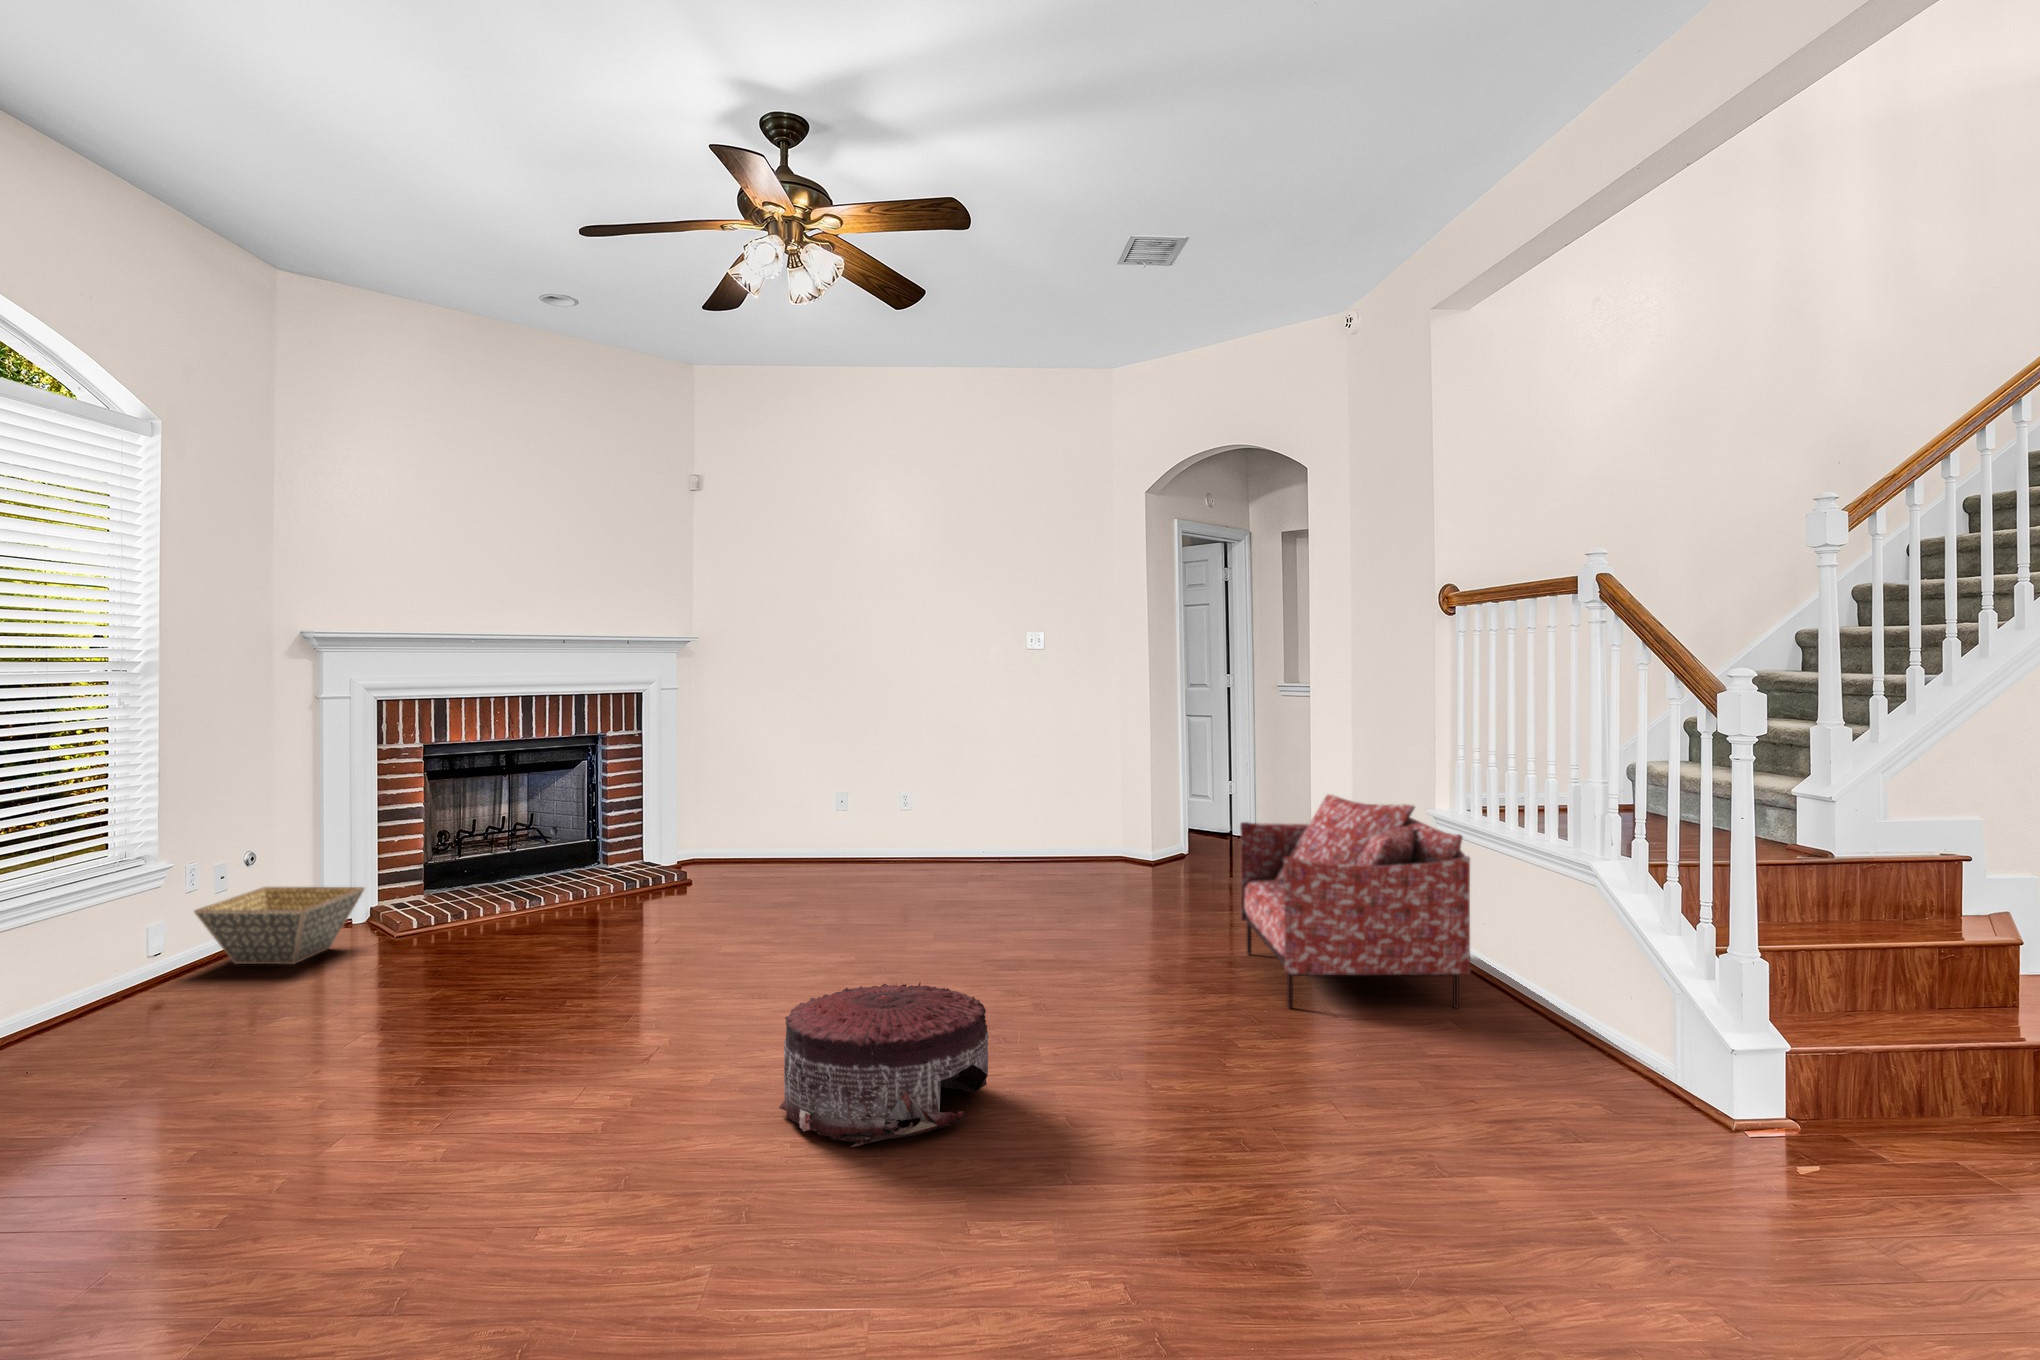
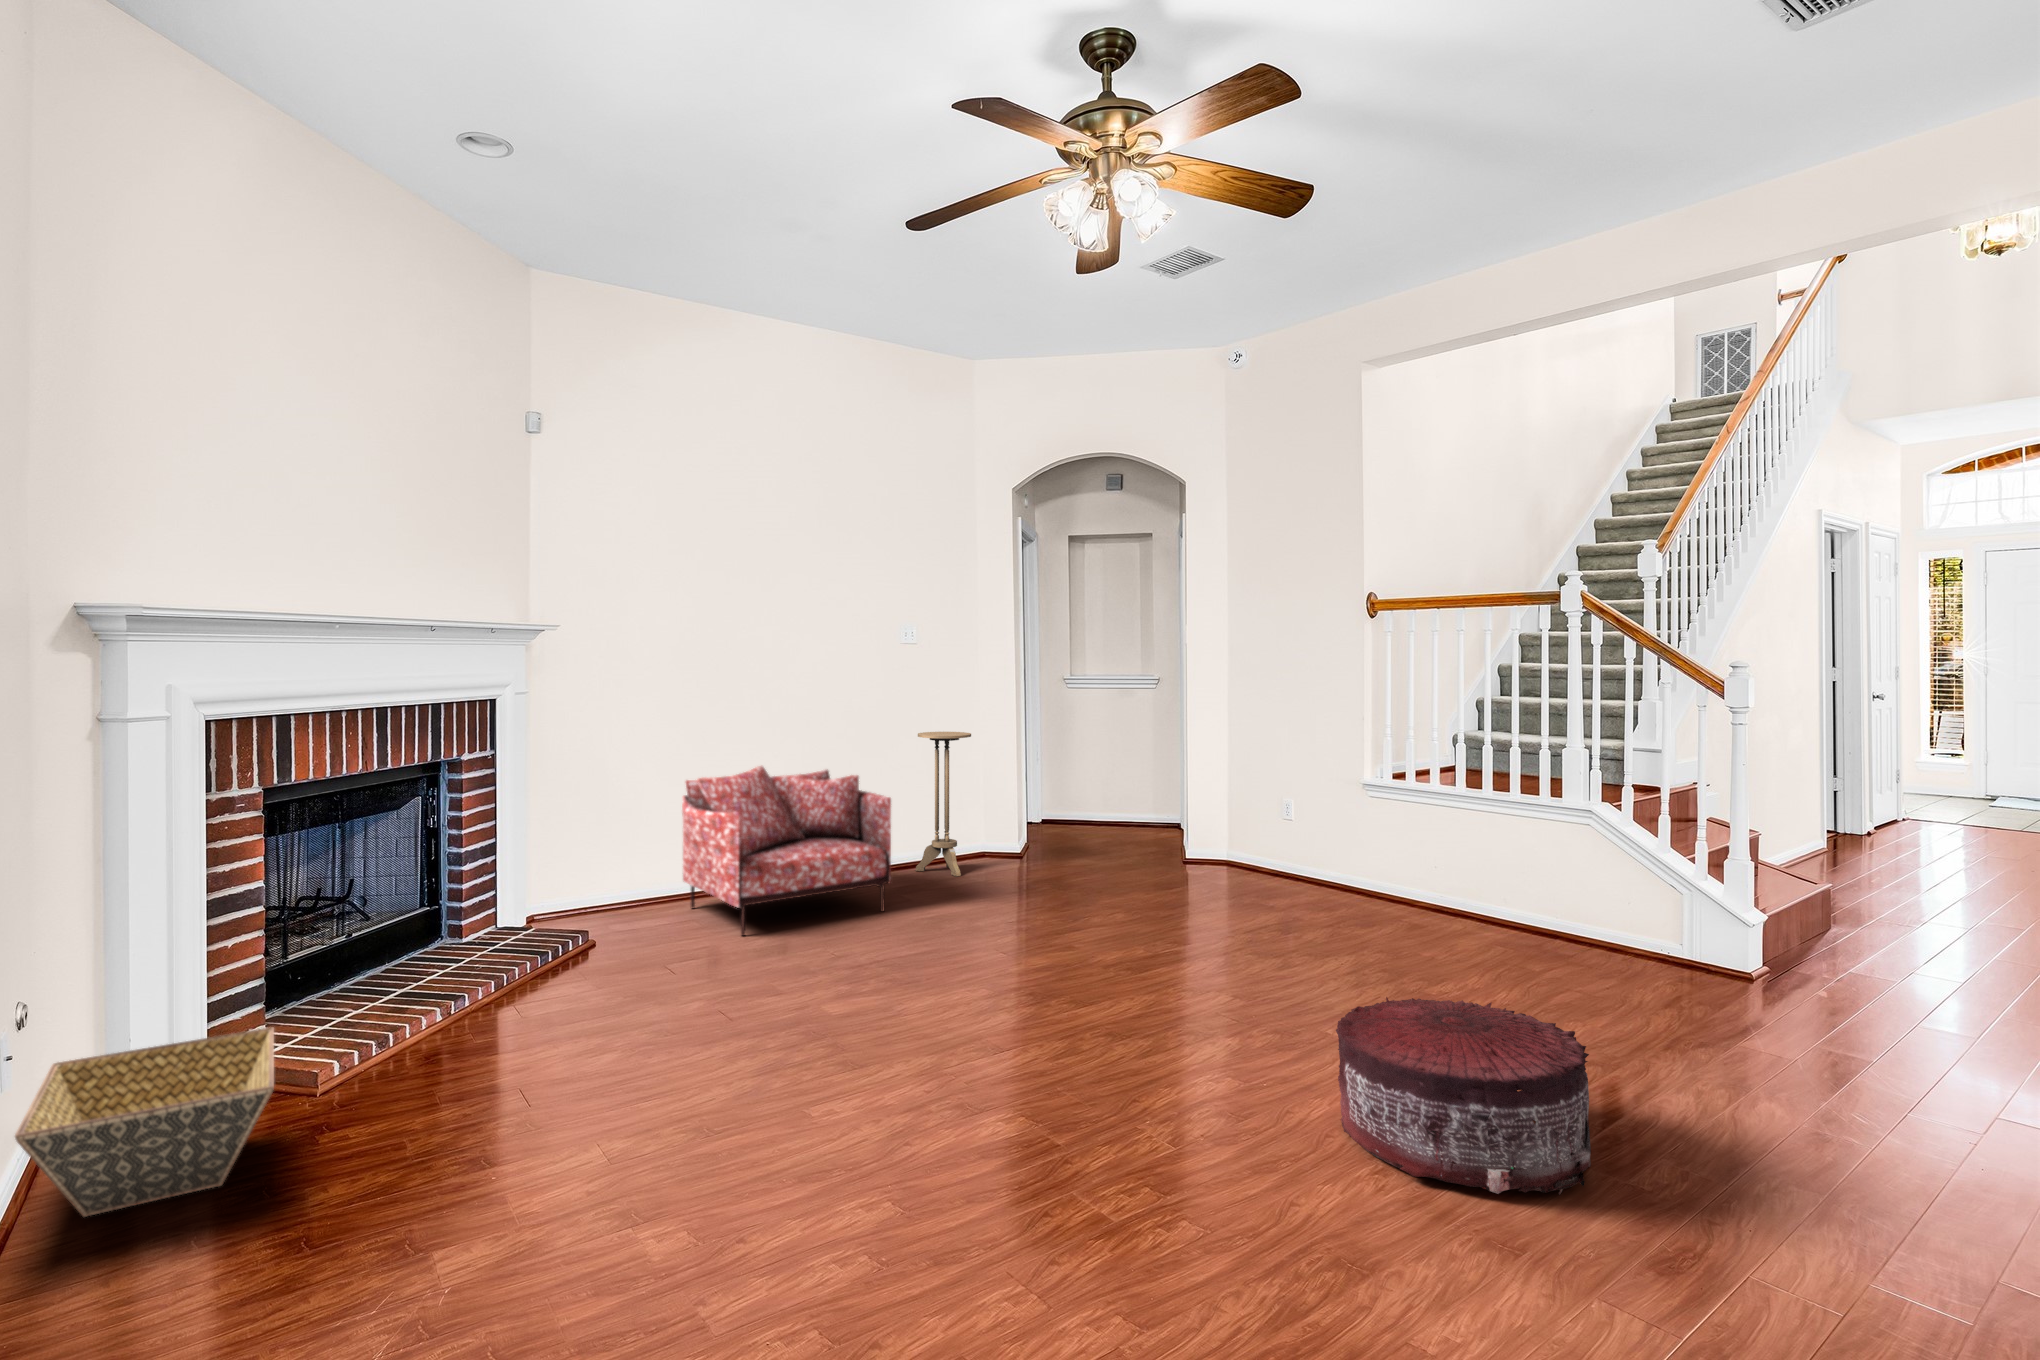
side table: none [1033,733,1086,875] -> present [915,732,971,876]
armchair: present [1240,795,1470,1008] -> present [682,766,891,936]

